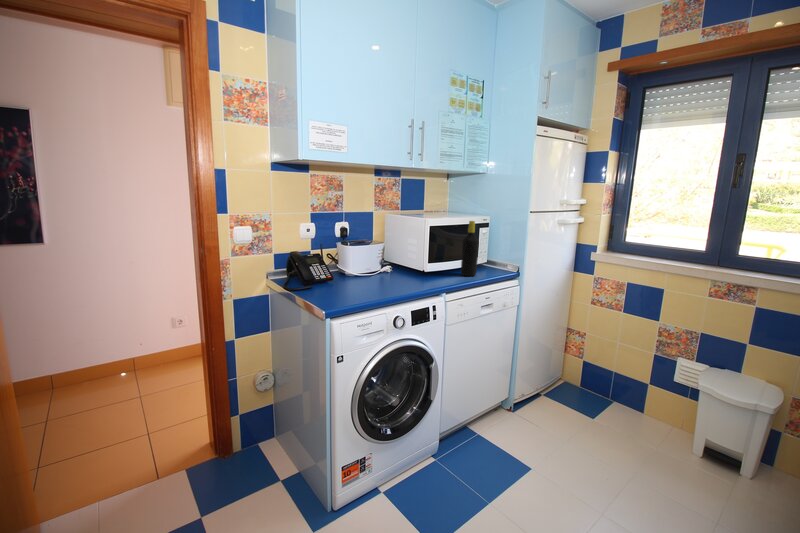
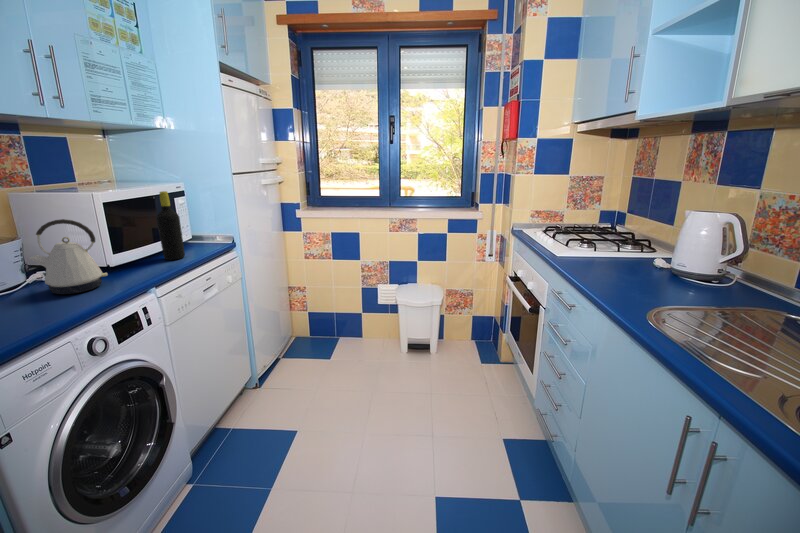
kettle: none [382,232,420,284] -> present [30,219,107,294]

